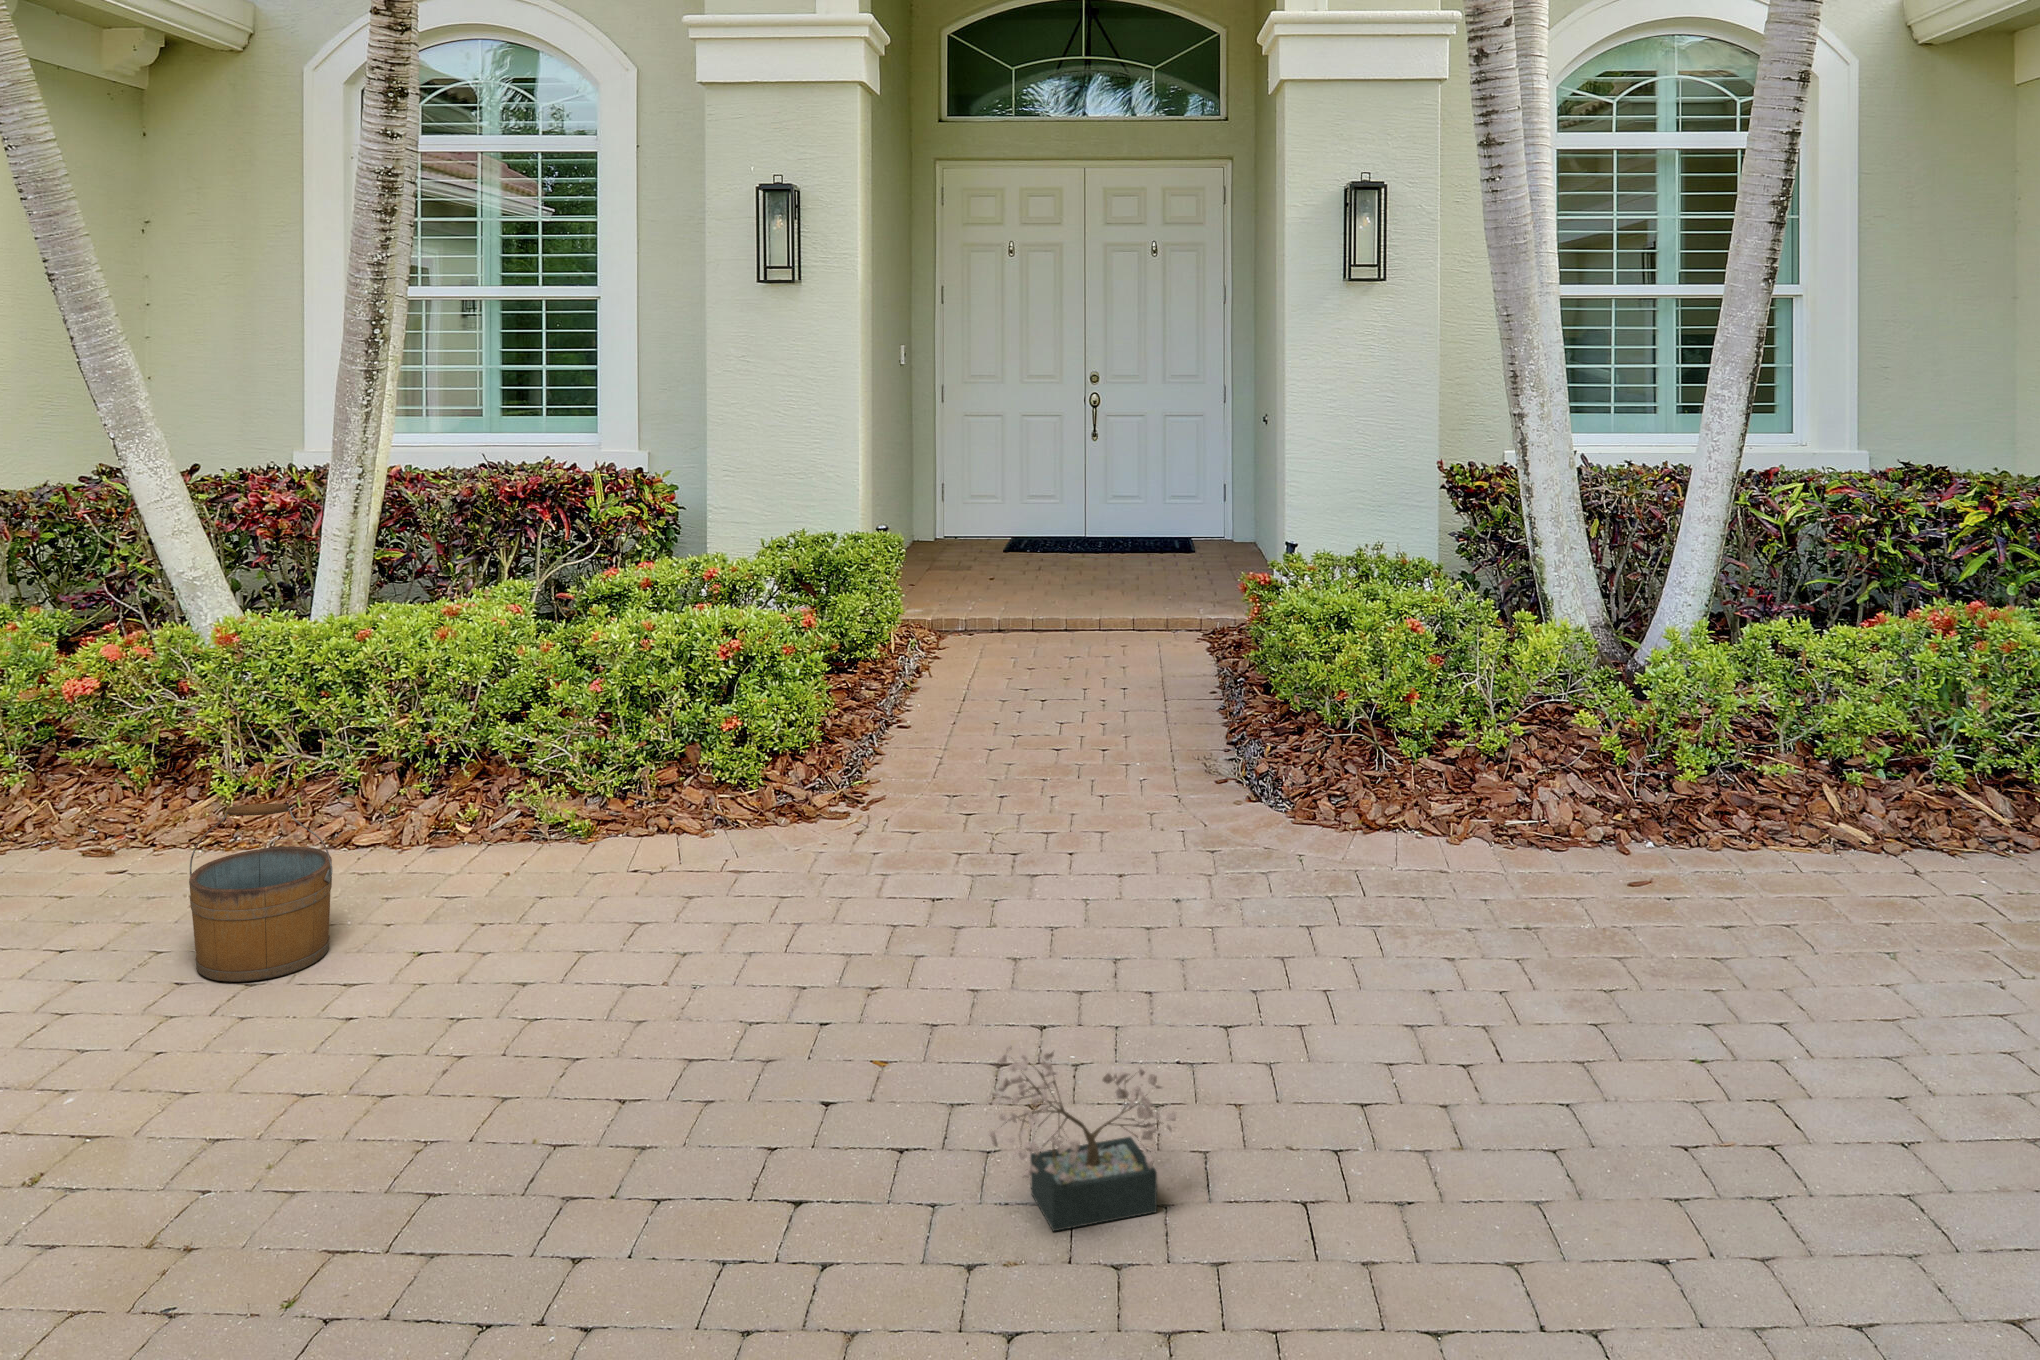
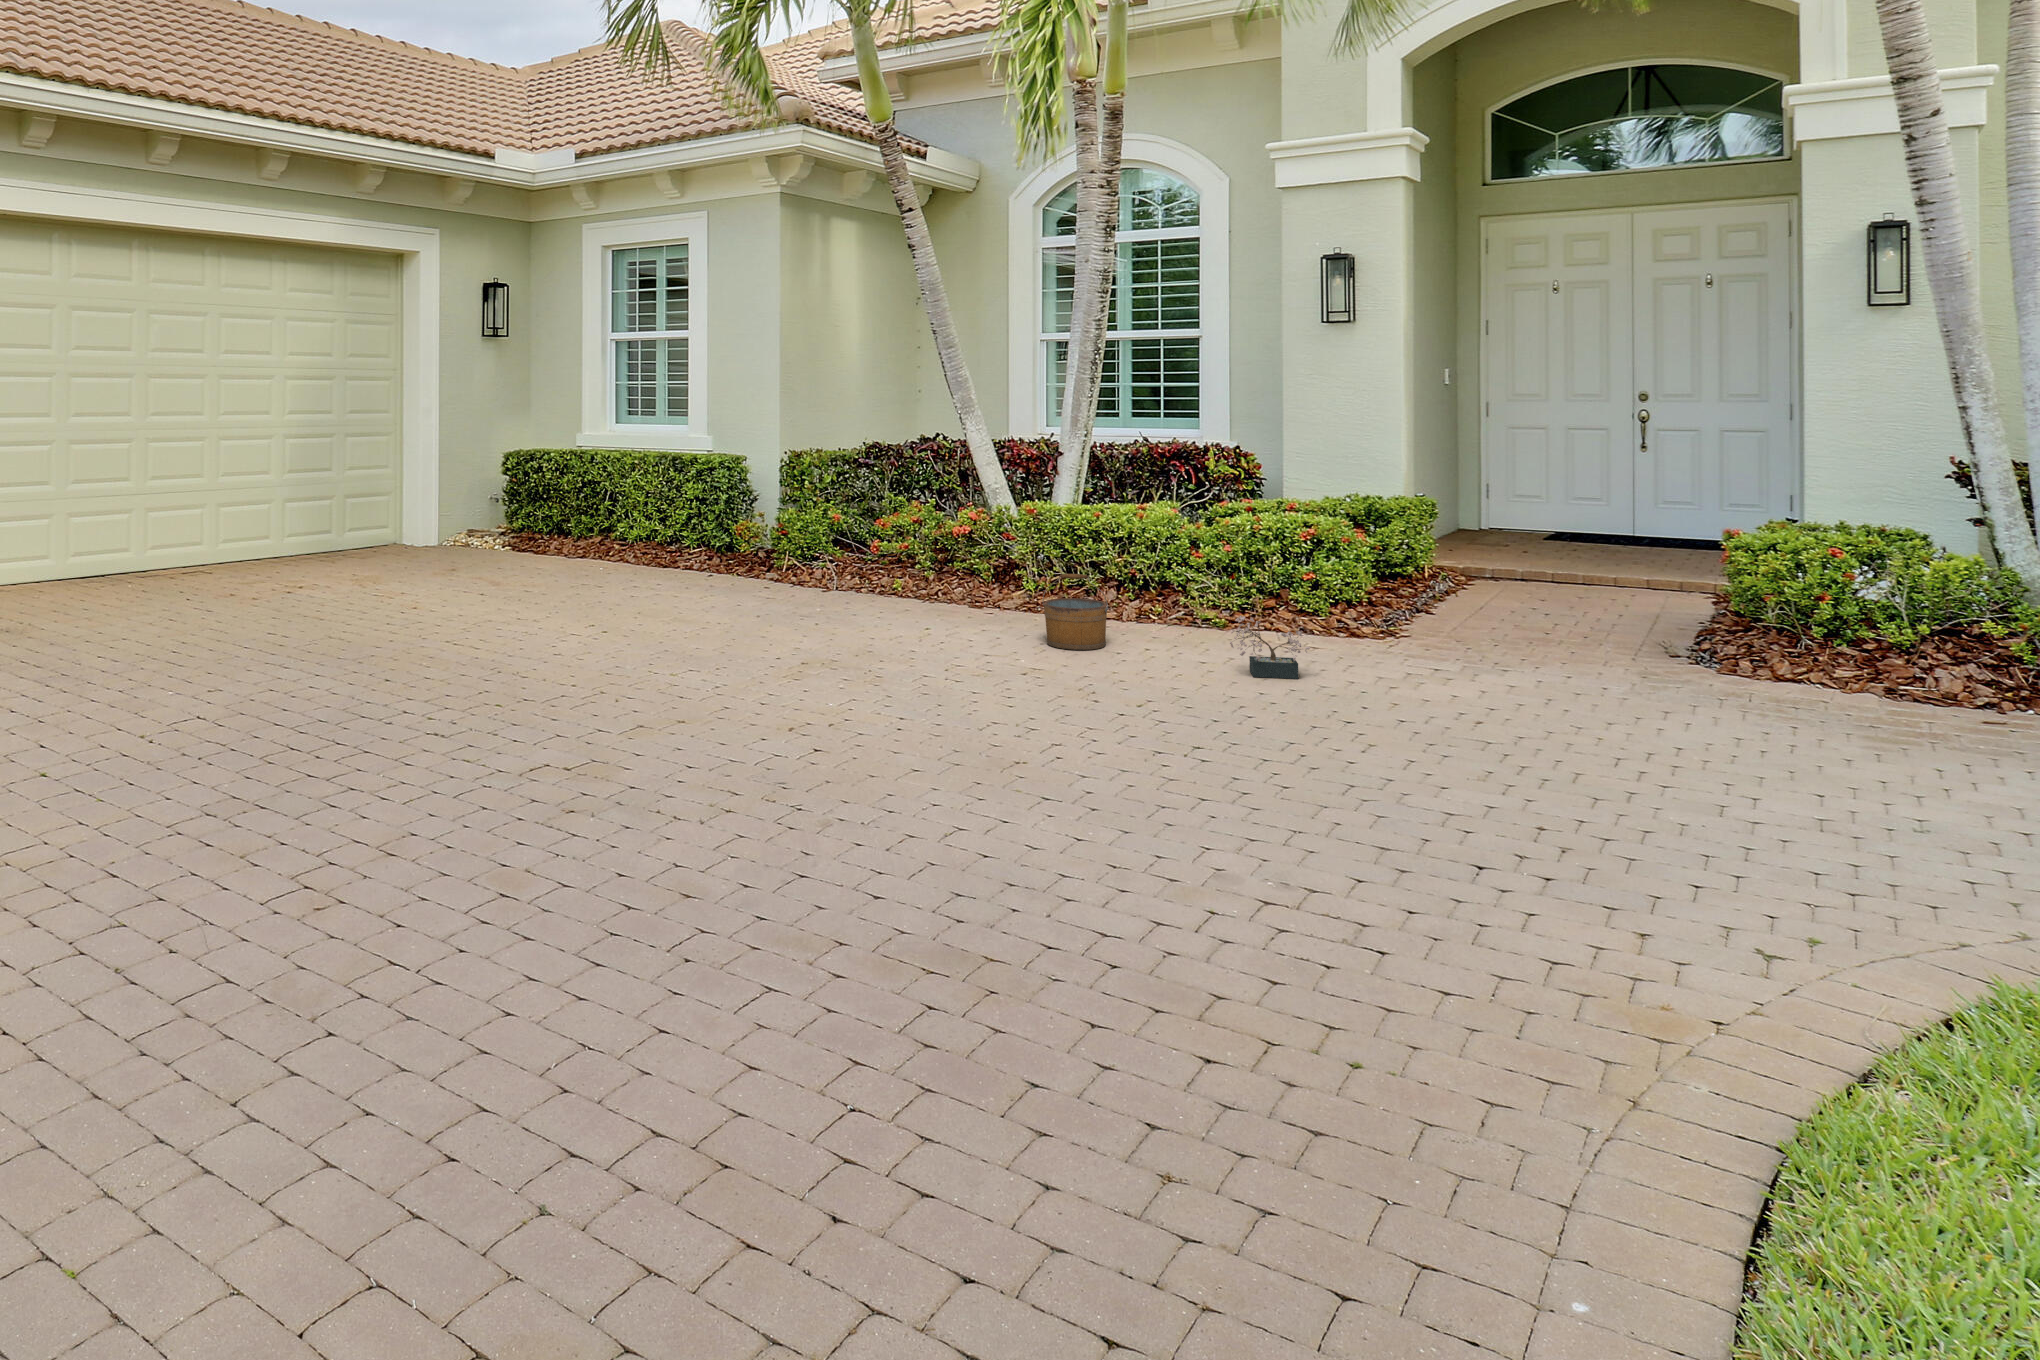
decorative plant: present [989,1047,1176,1231] -> present [1230,616,1310,679]

